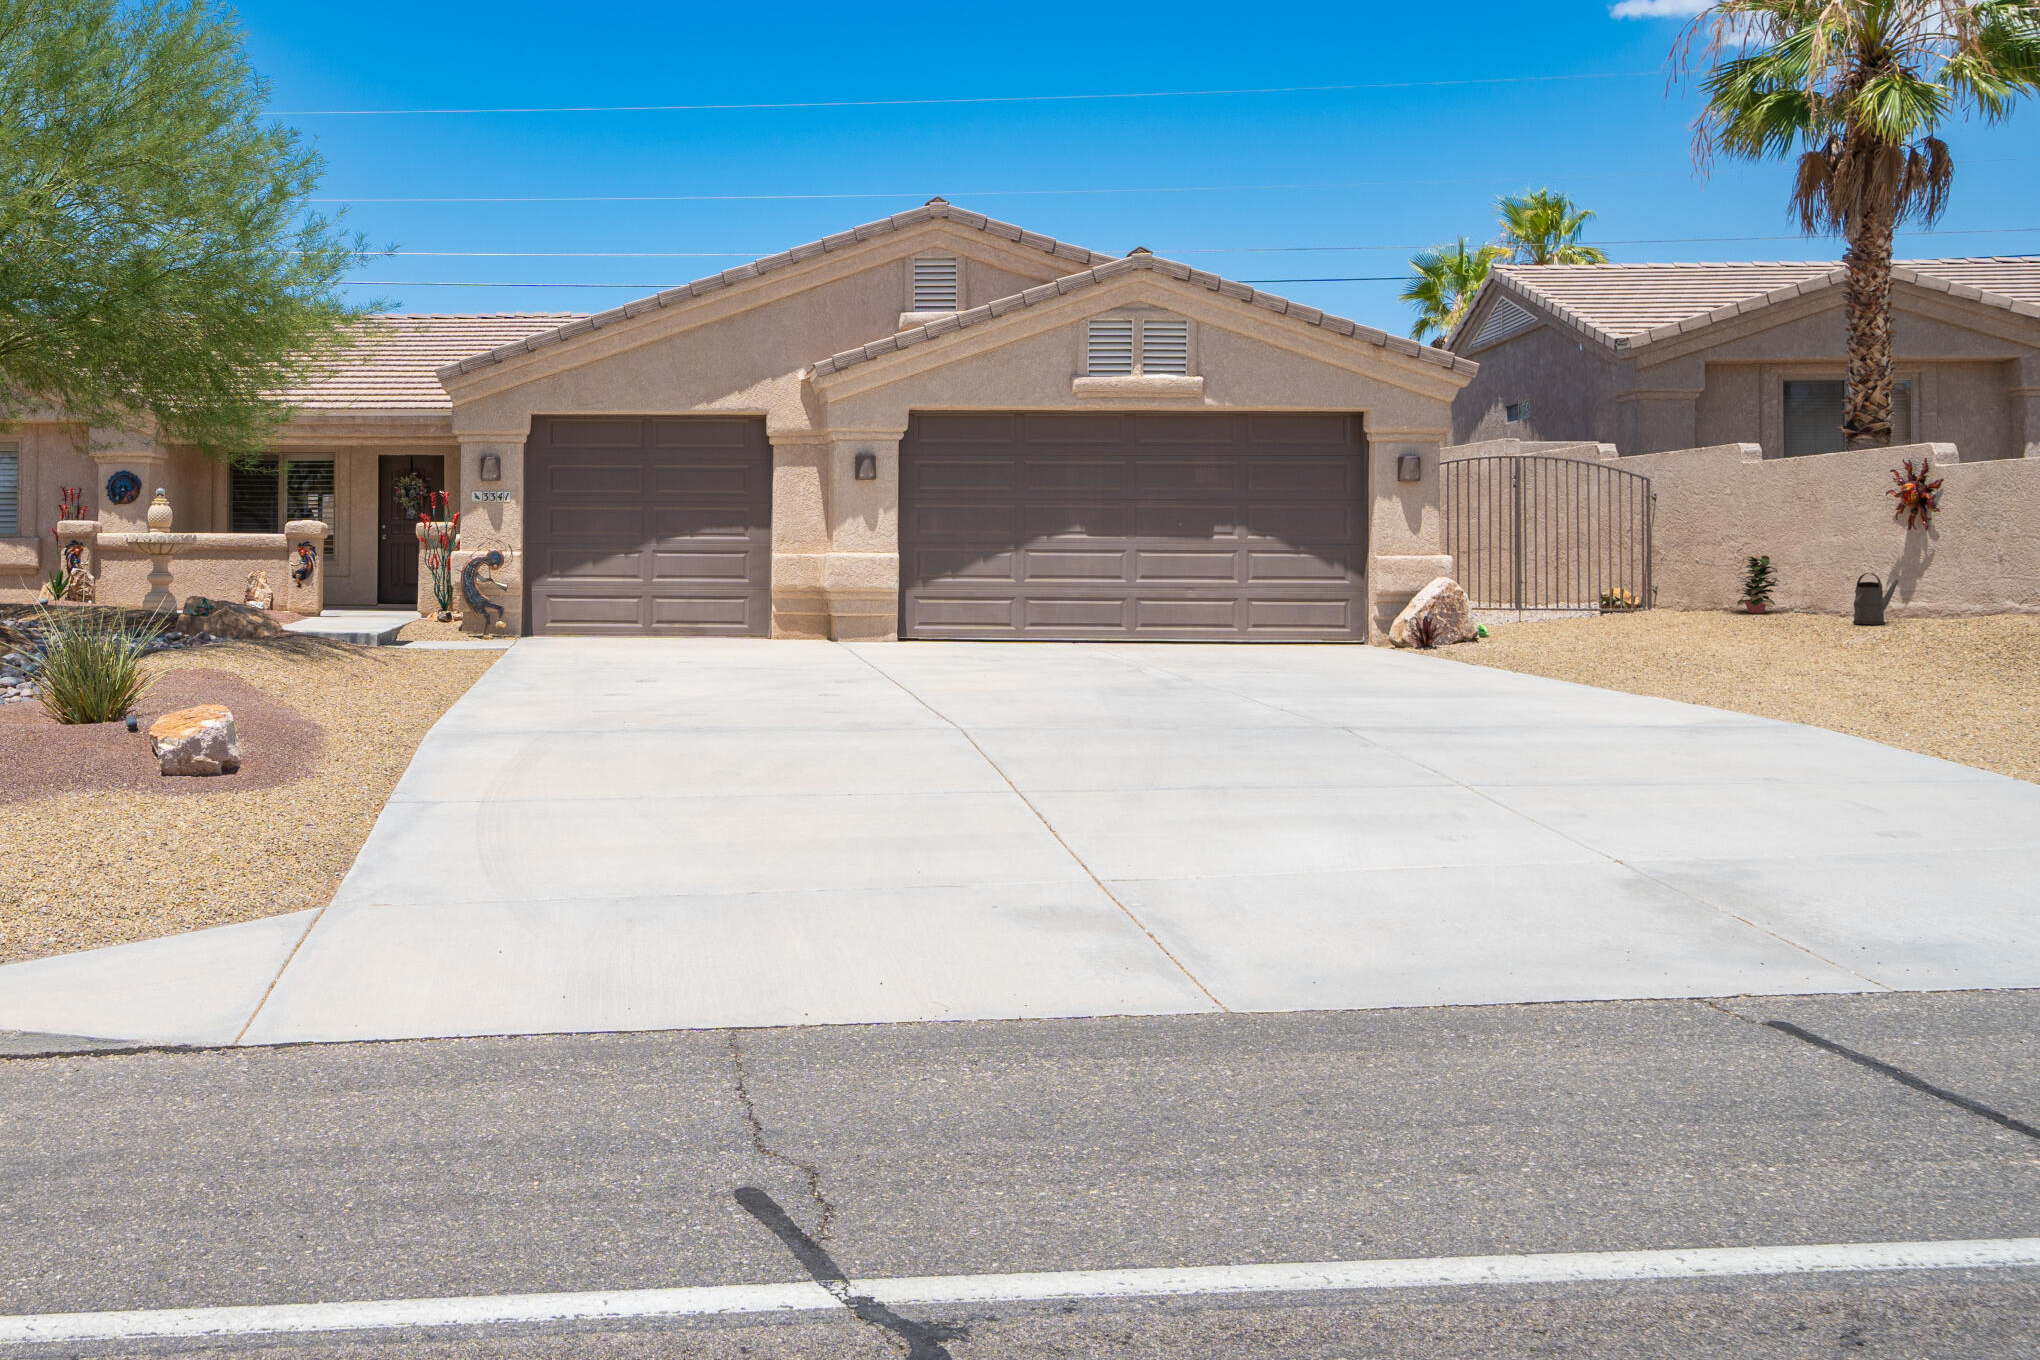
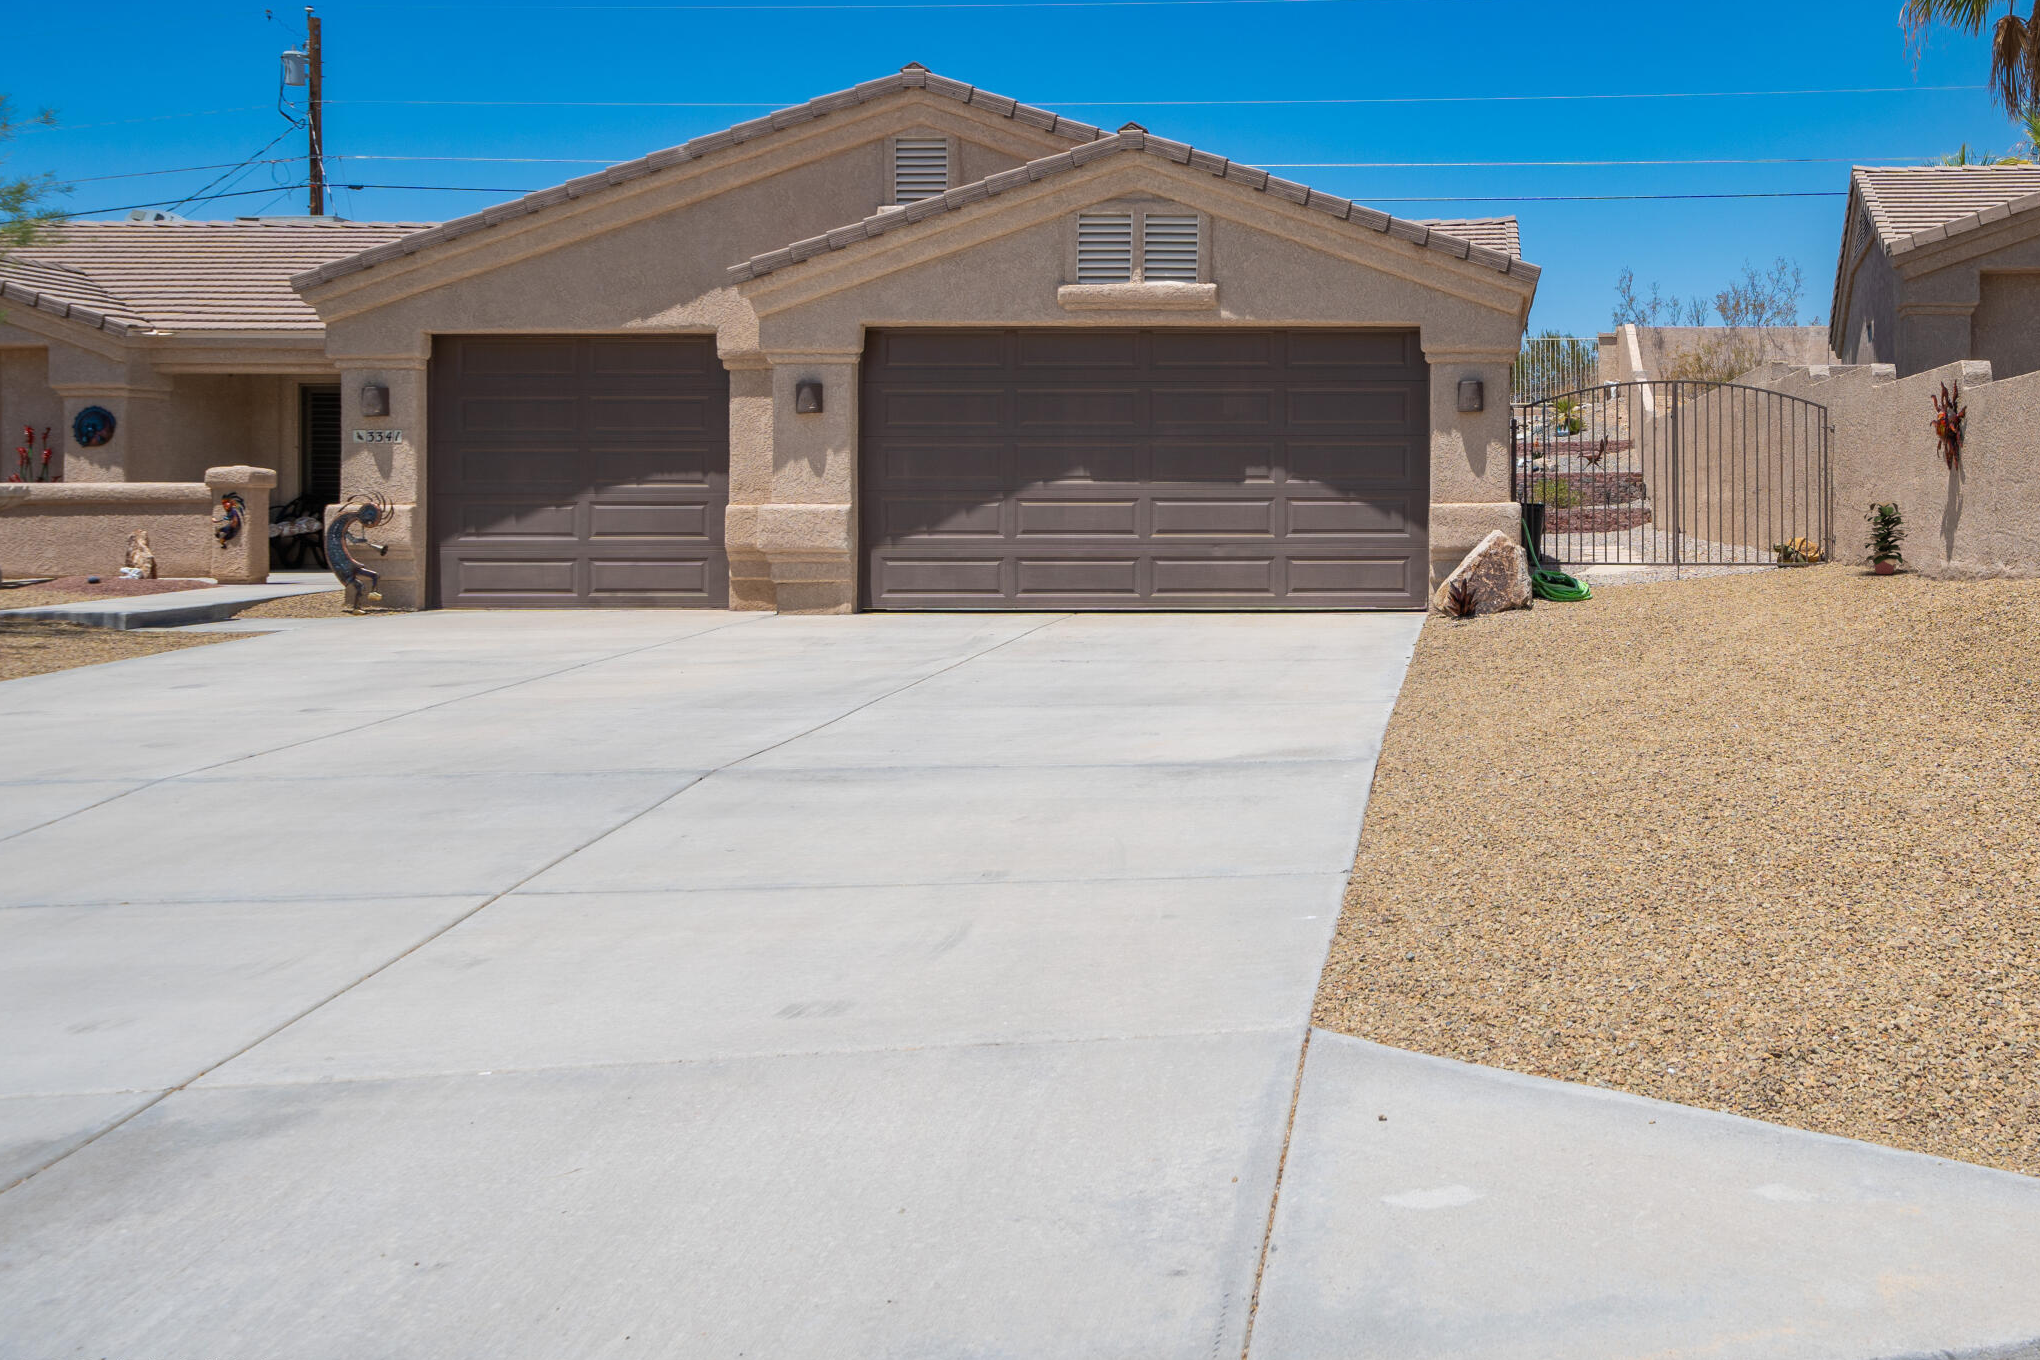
watering can: present [1853,573,1898,624] -> none [1928,526,1993,590]

